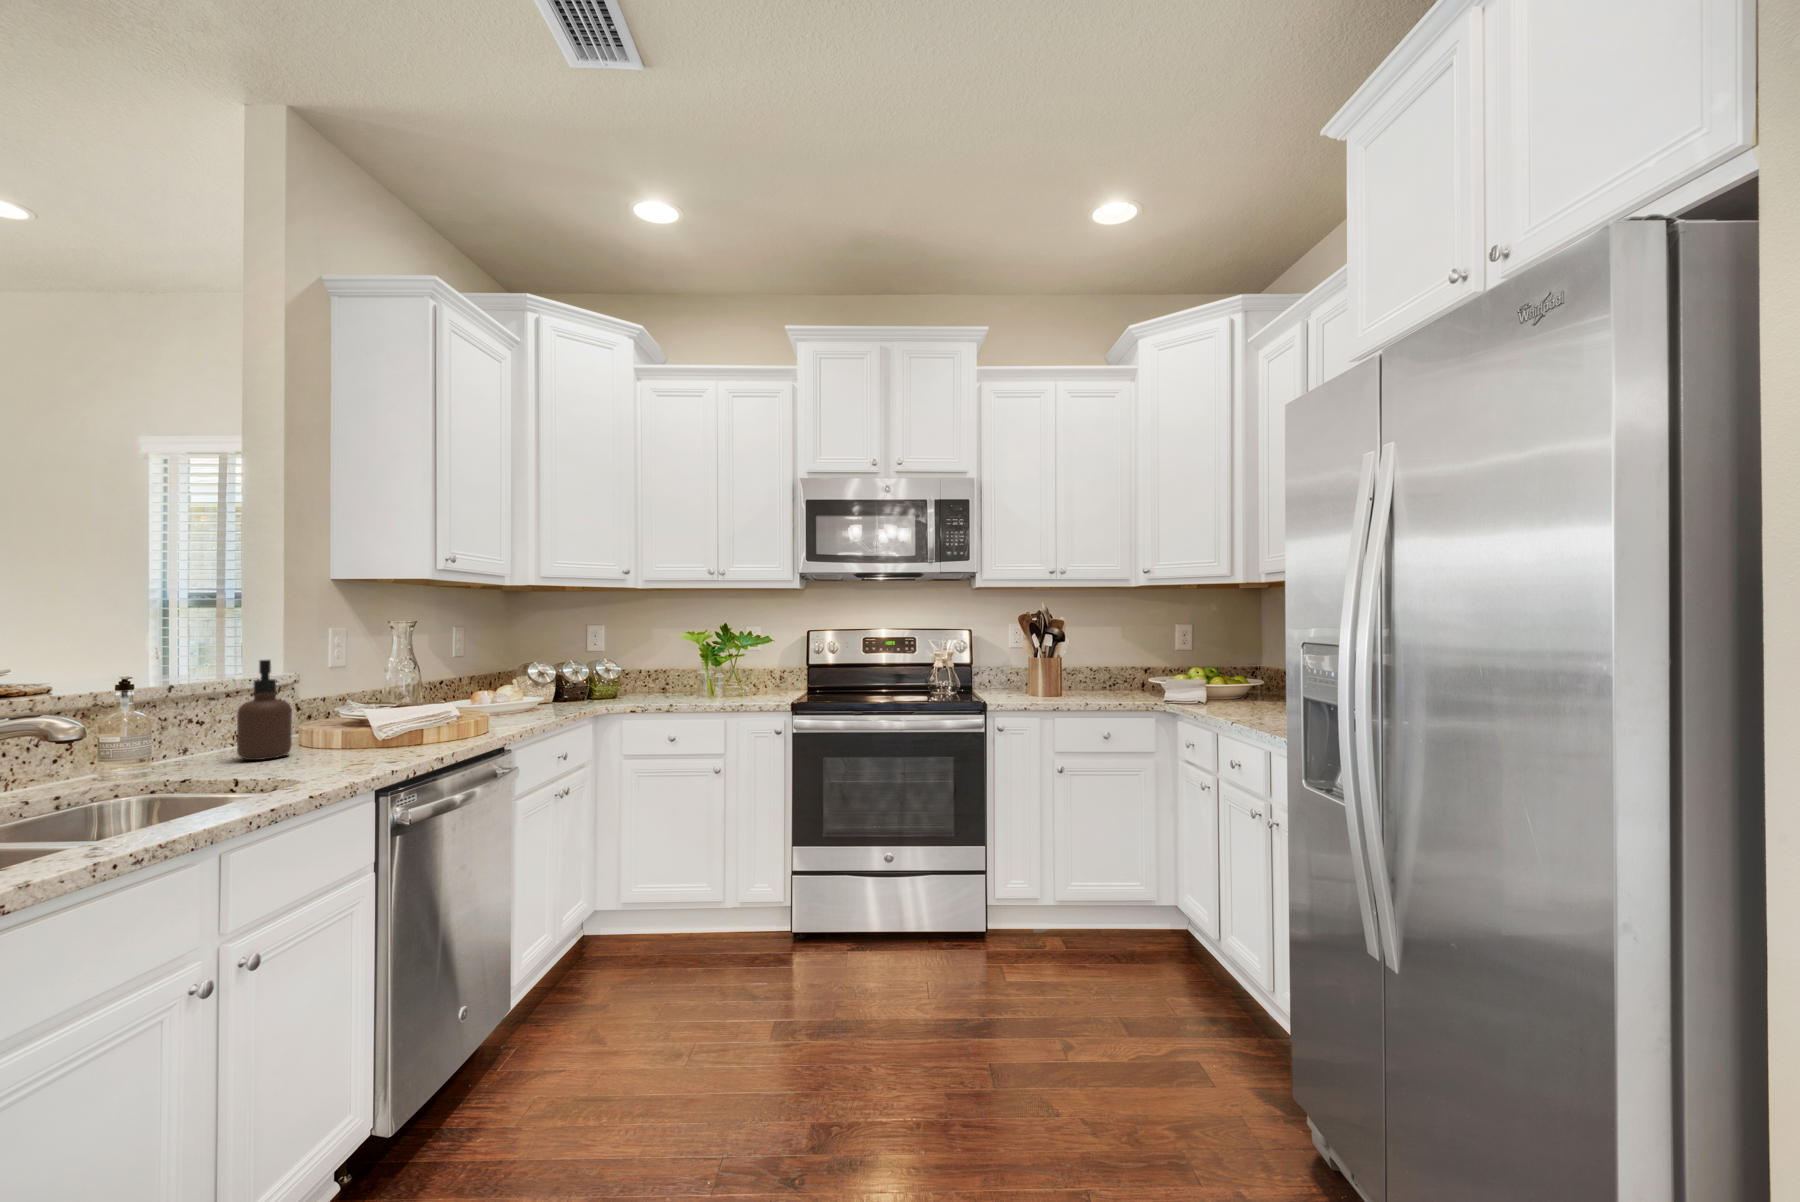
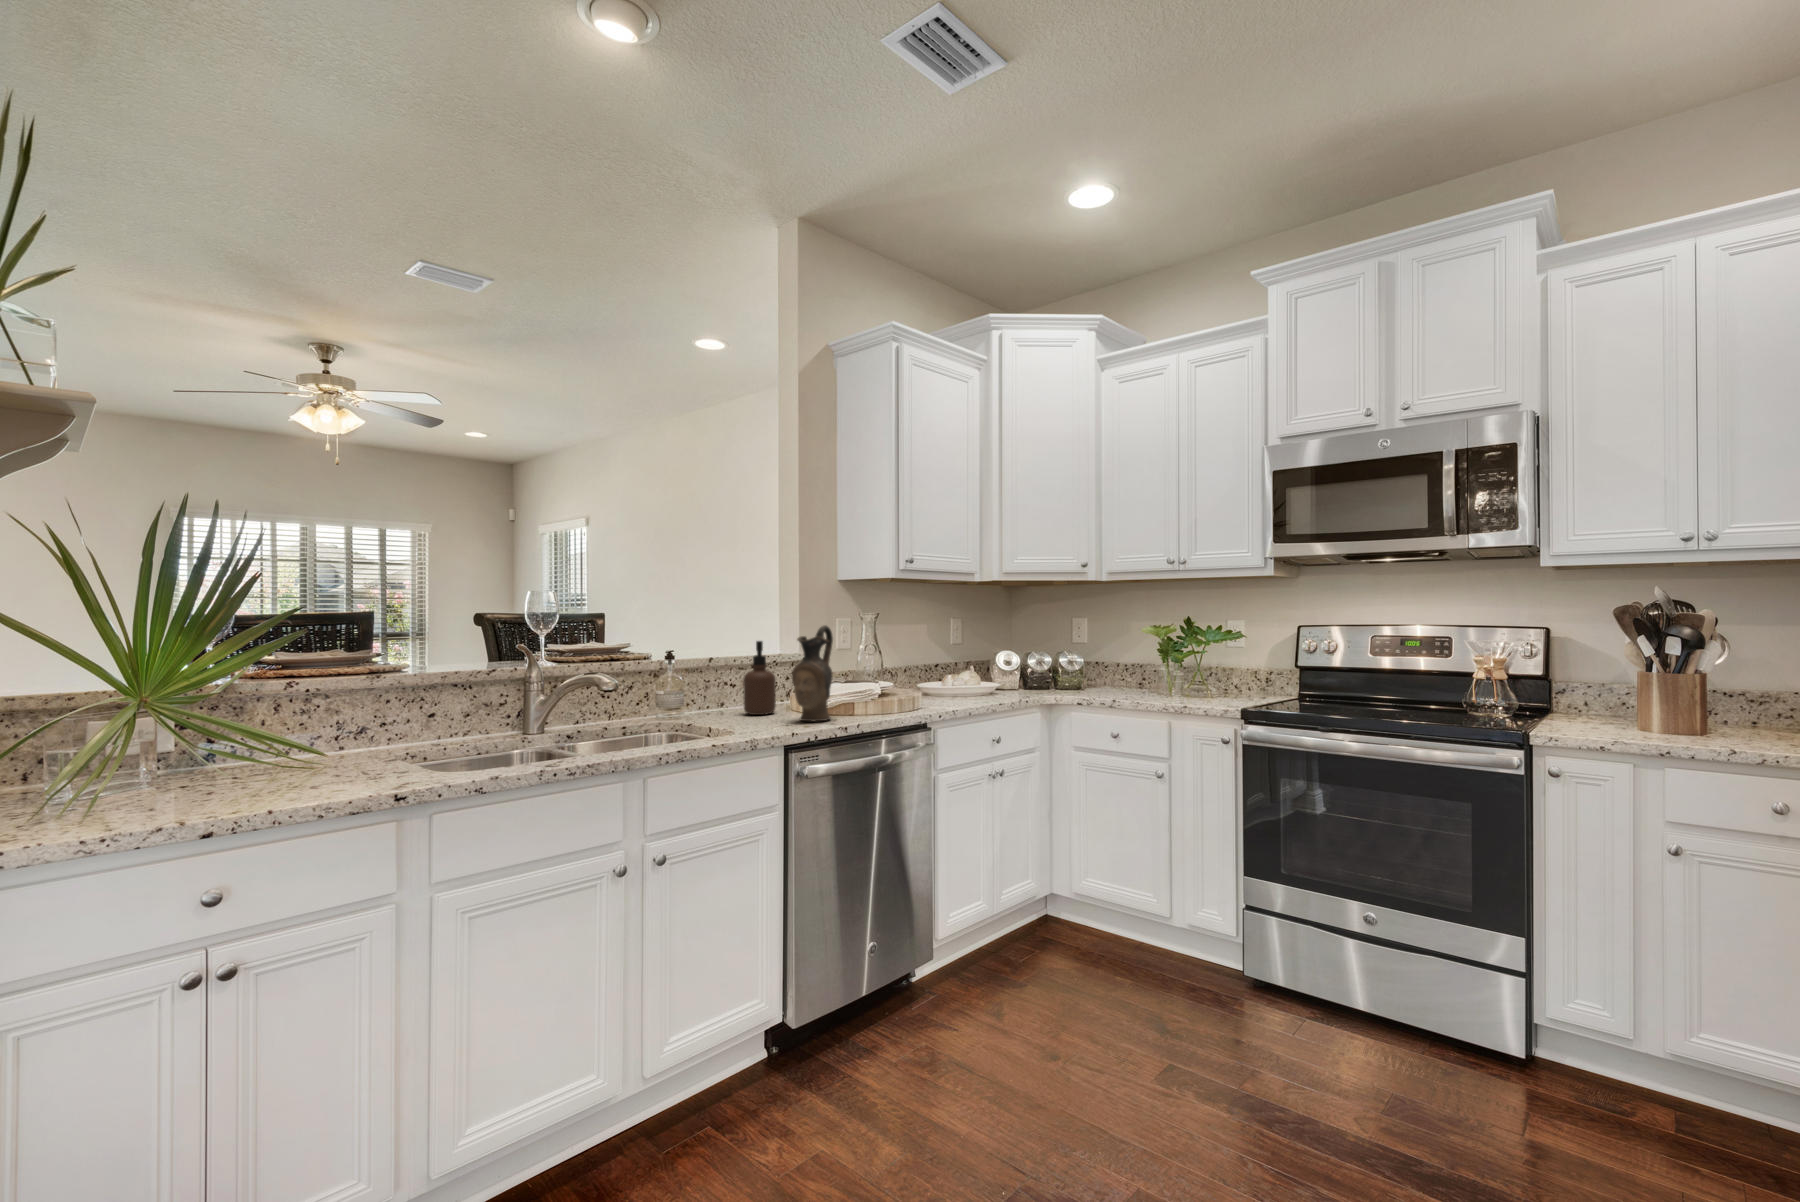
ceramic pitcher: none [348,637,404,758] -> present [792,625,833,721]

